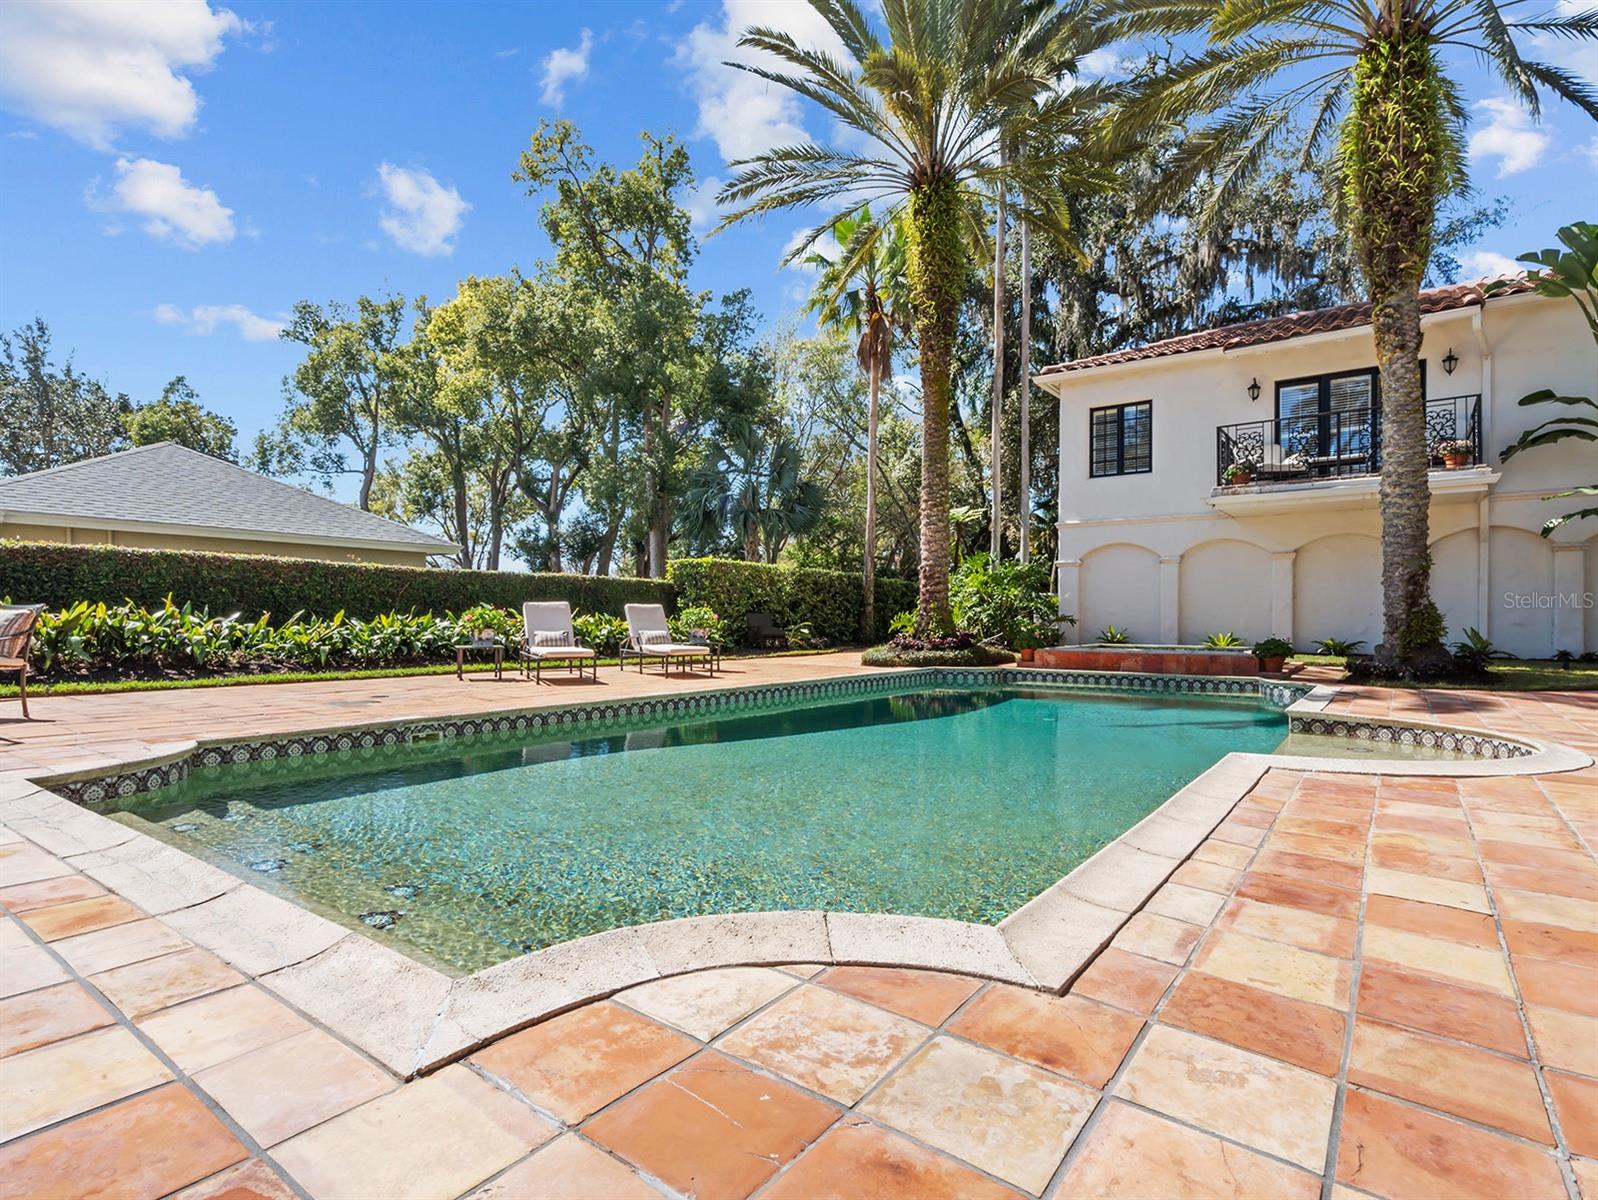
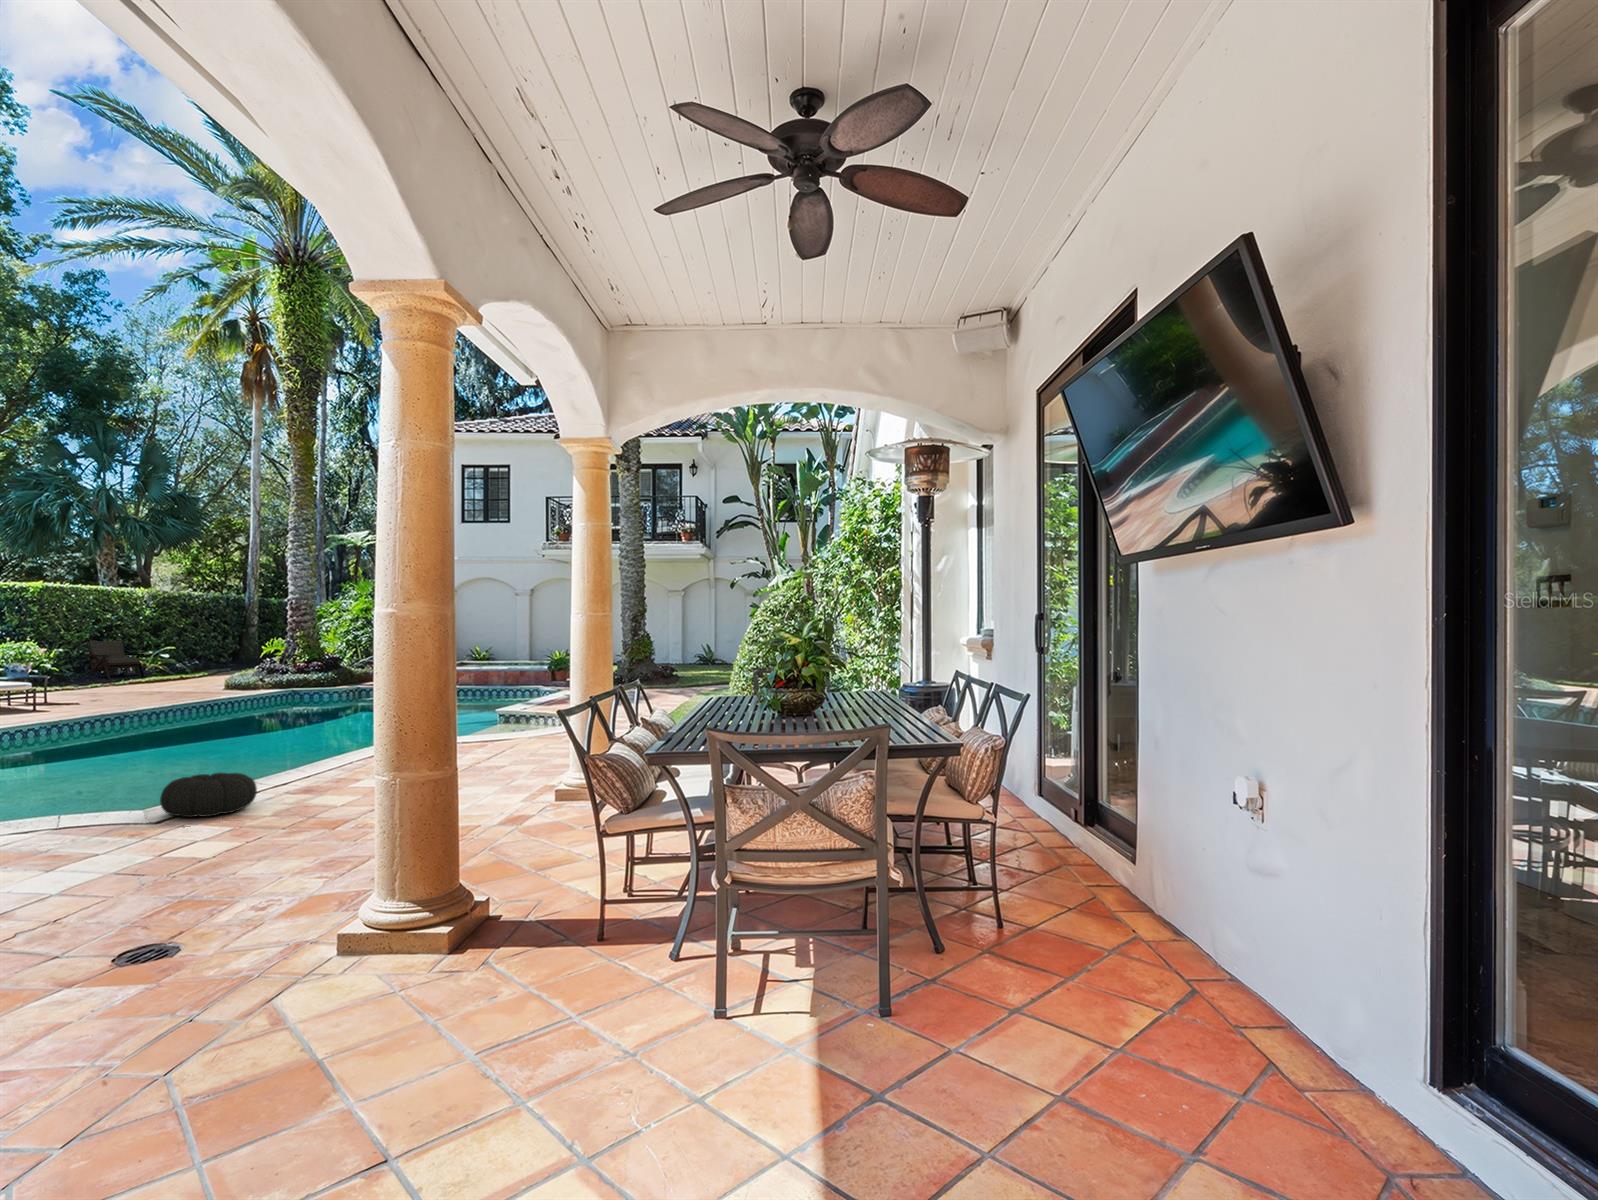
pouf: none [1027,922,1311,1128] -> present [160,773,257,817]

